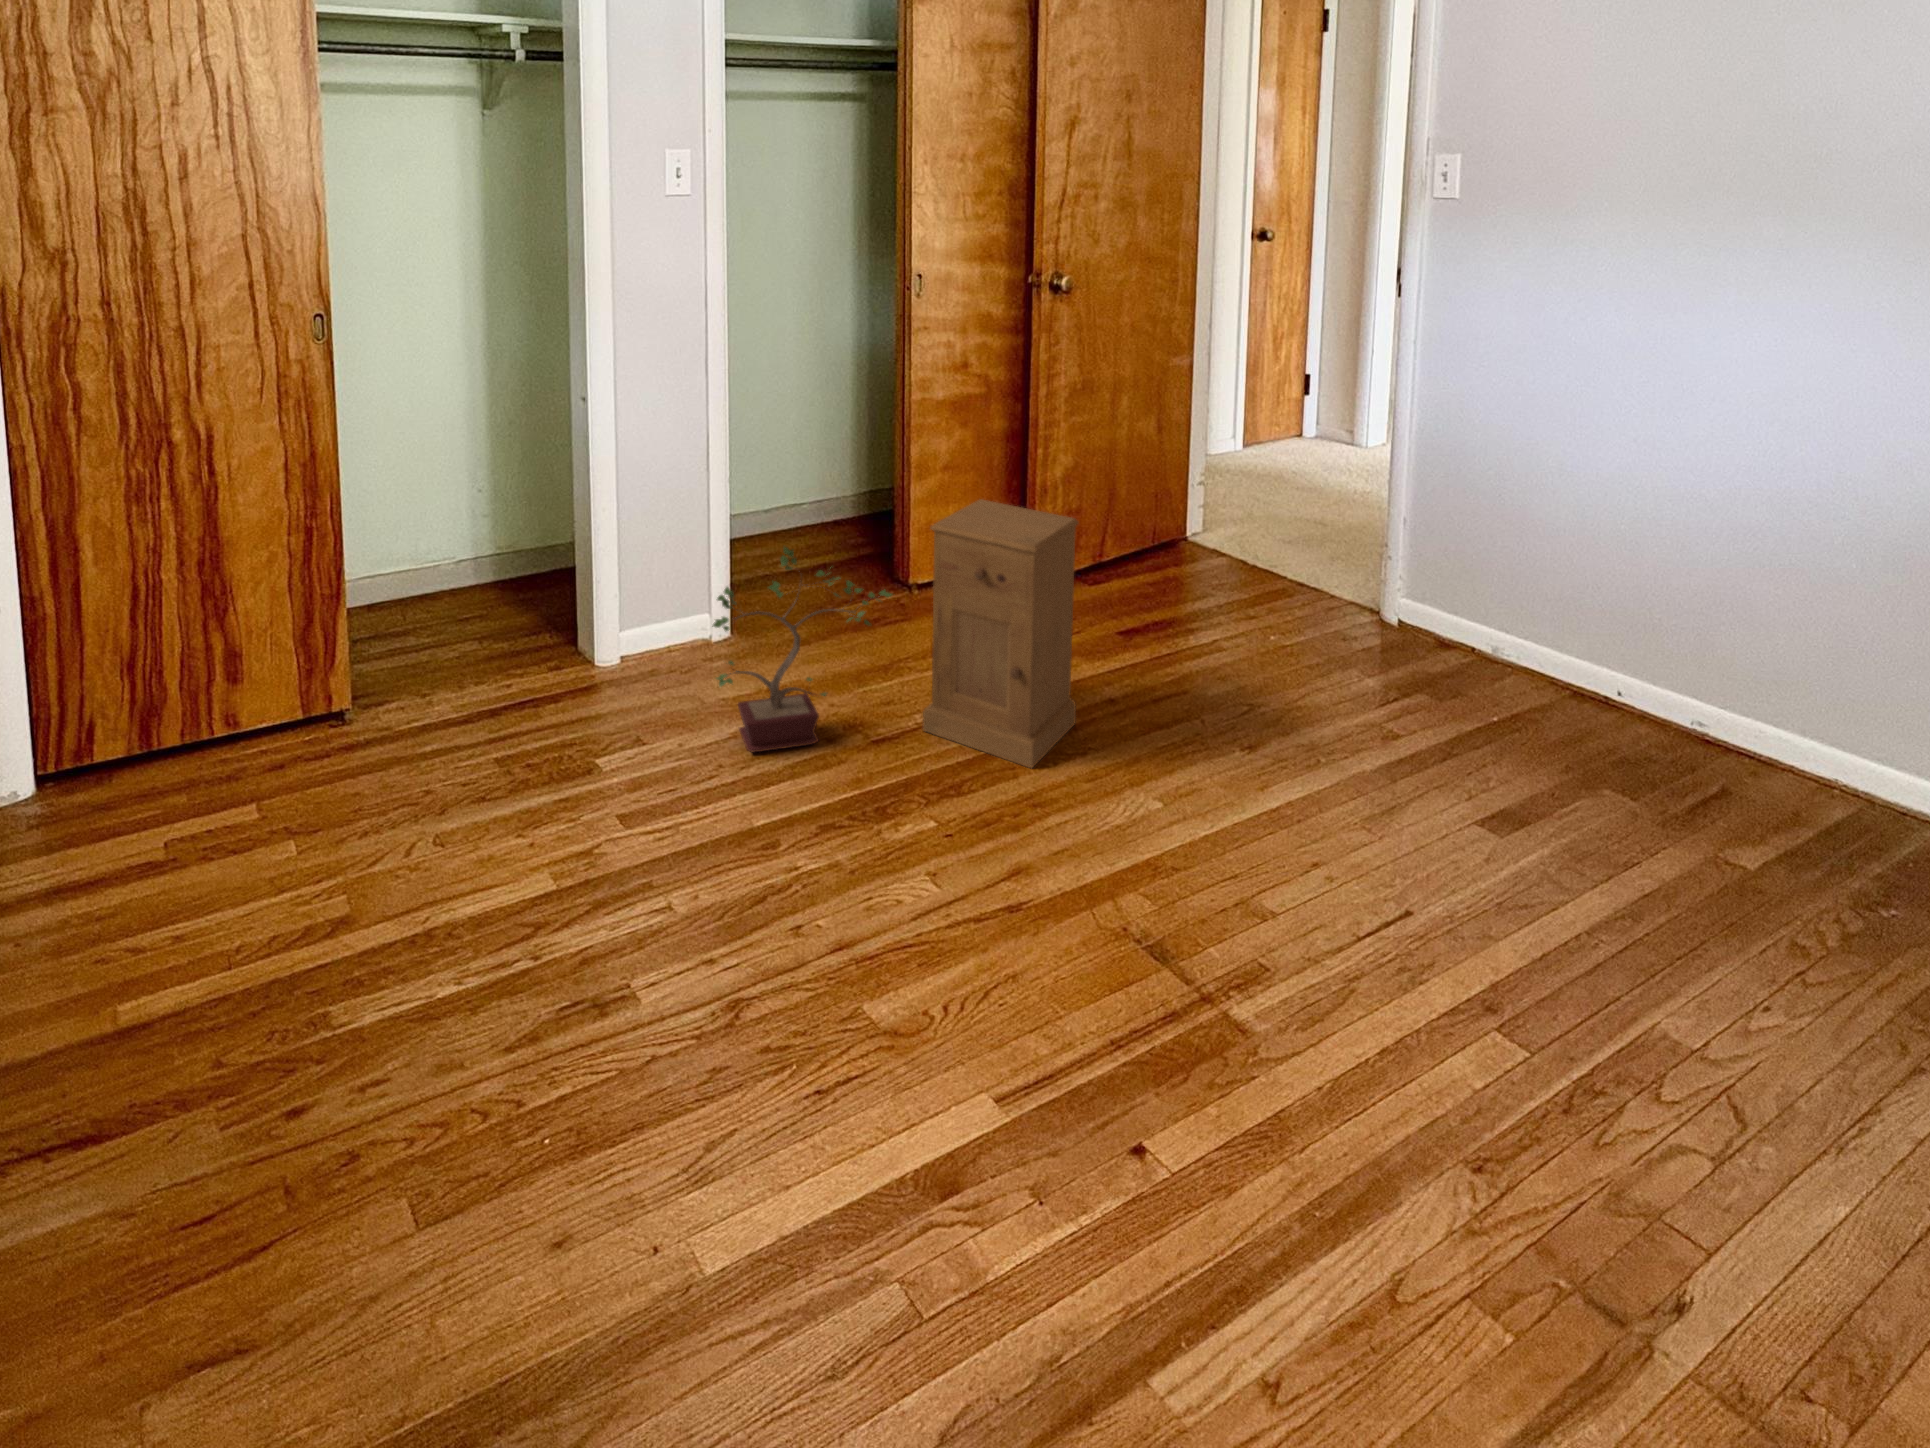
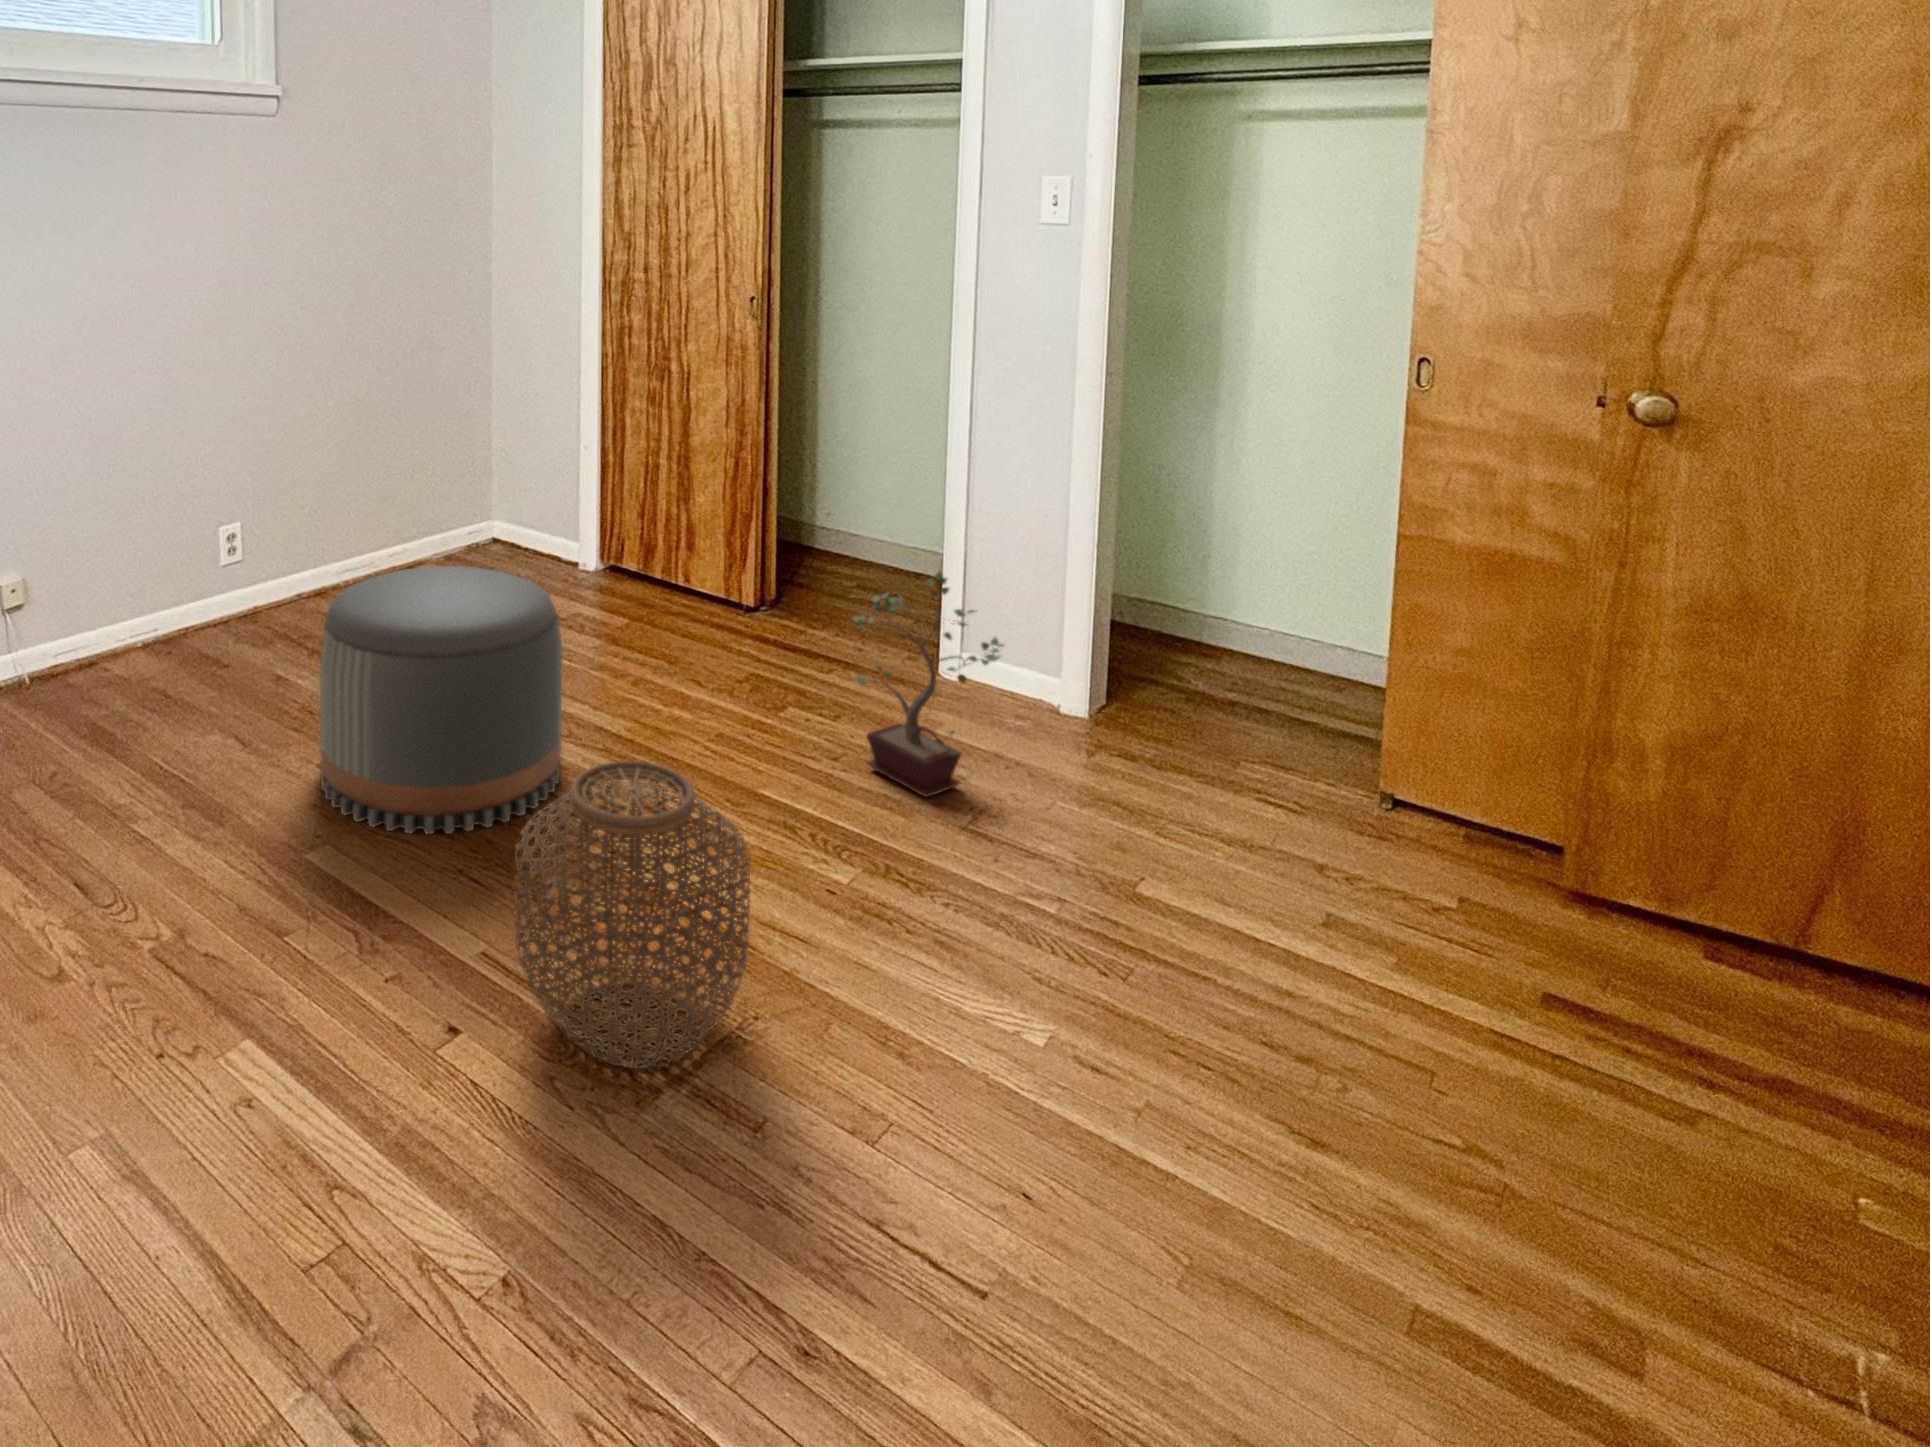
nightstand: present [923,499,1078,768] -> none [1036,596,1222,979]
pouf: none [376,755,742,1243] -> present [320,566,562,834]
woven basket: none [1013,774,1242,1056] -> present [515,761,750,1068]

